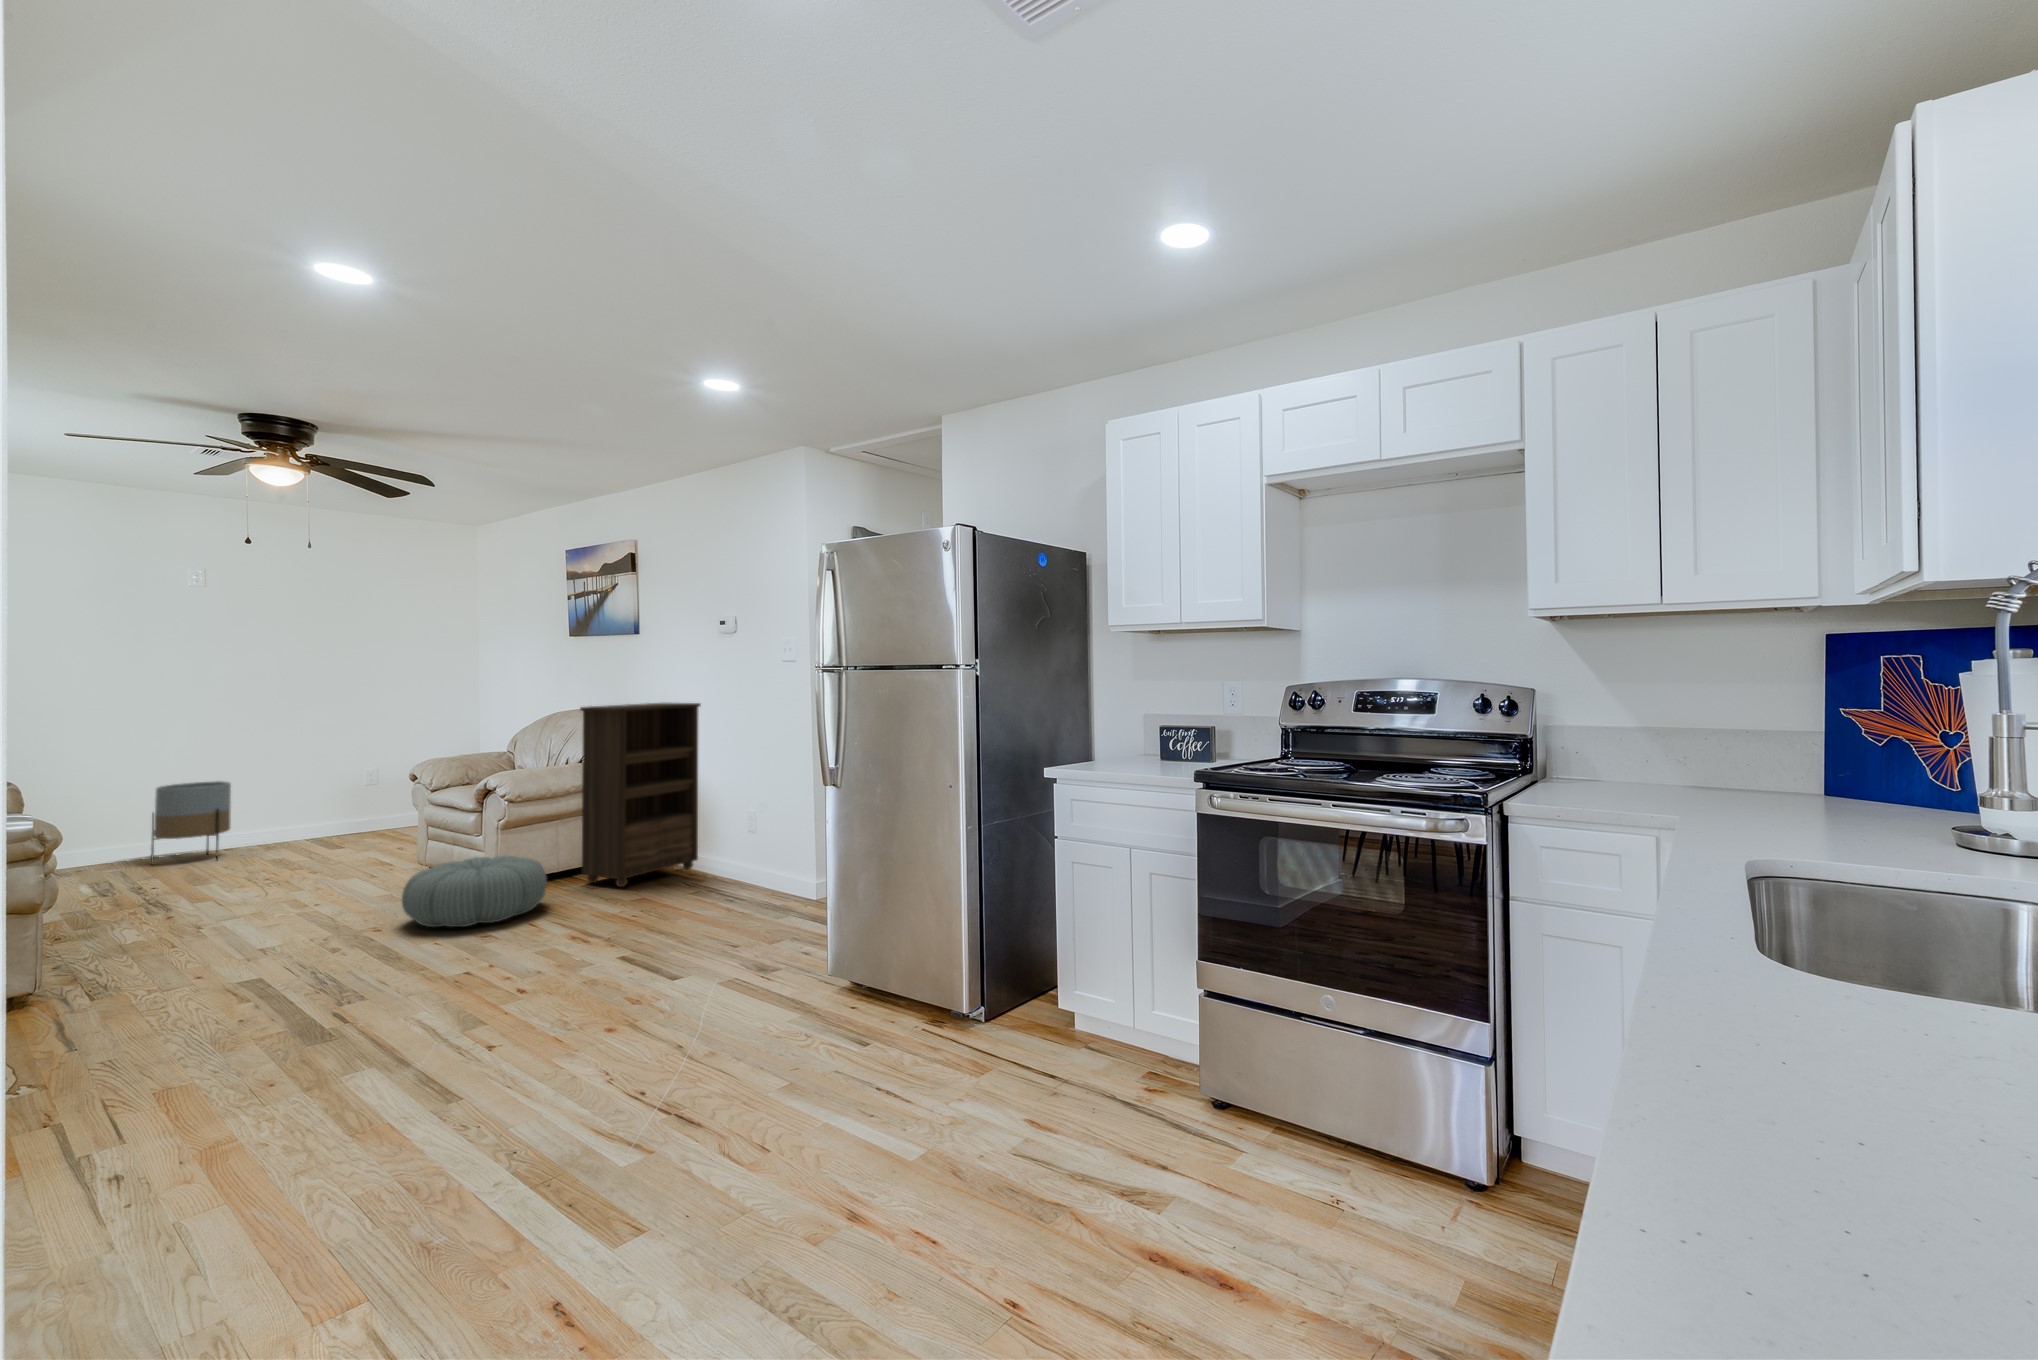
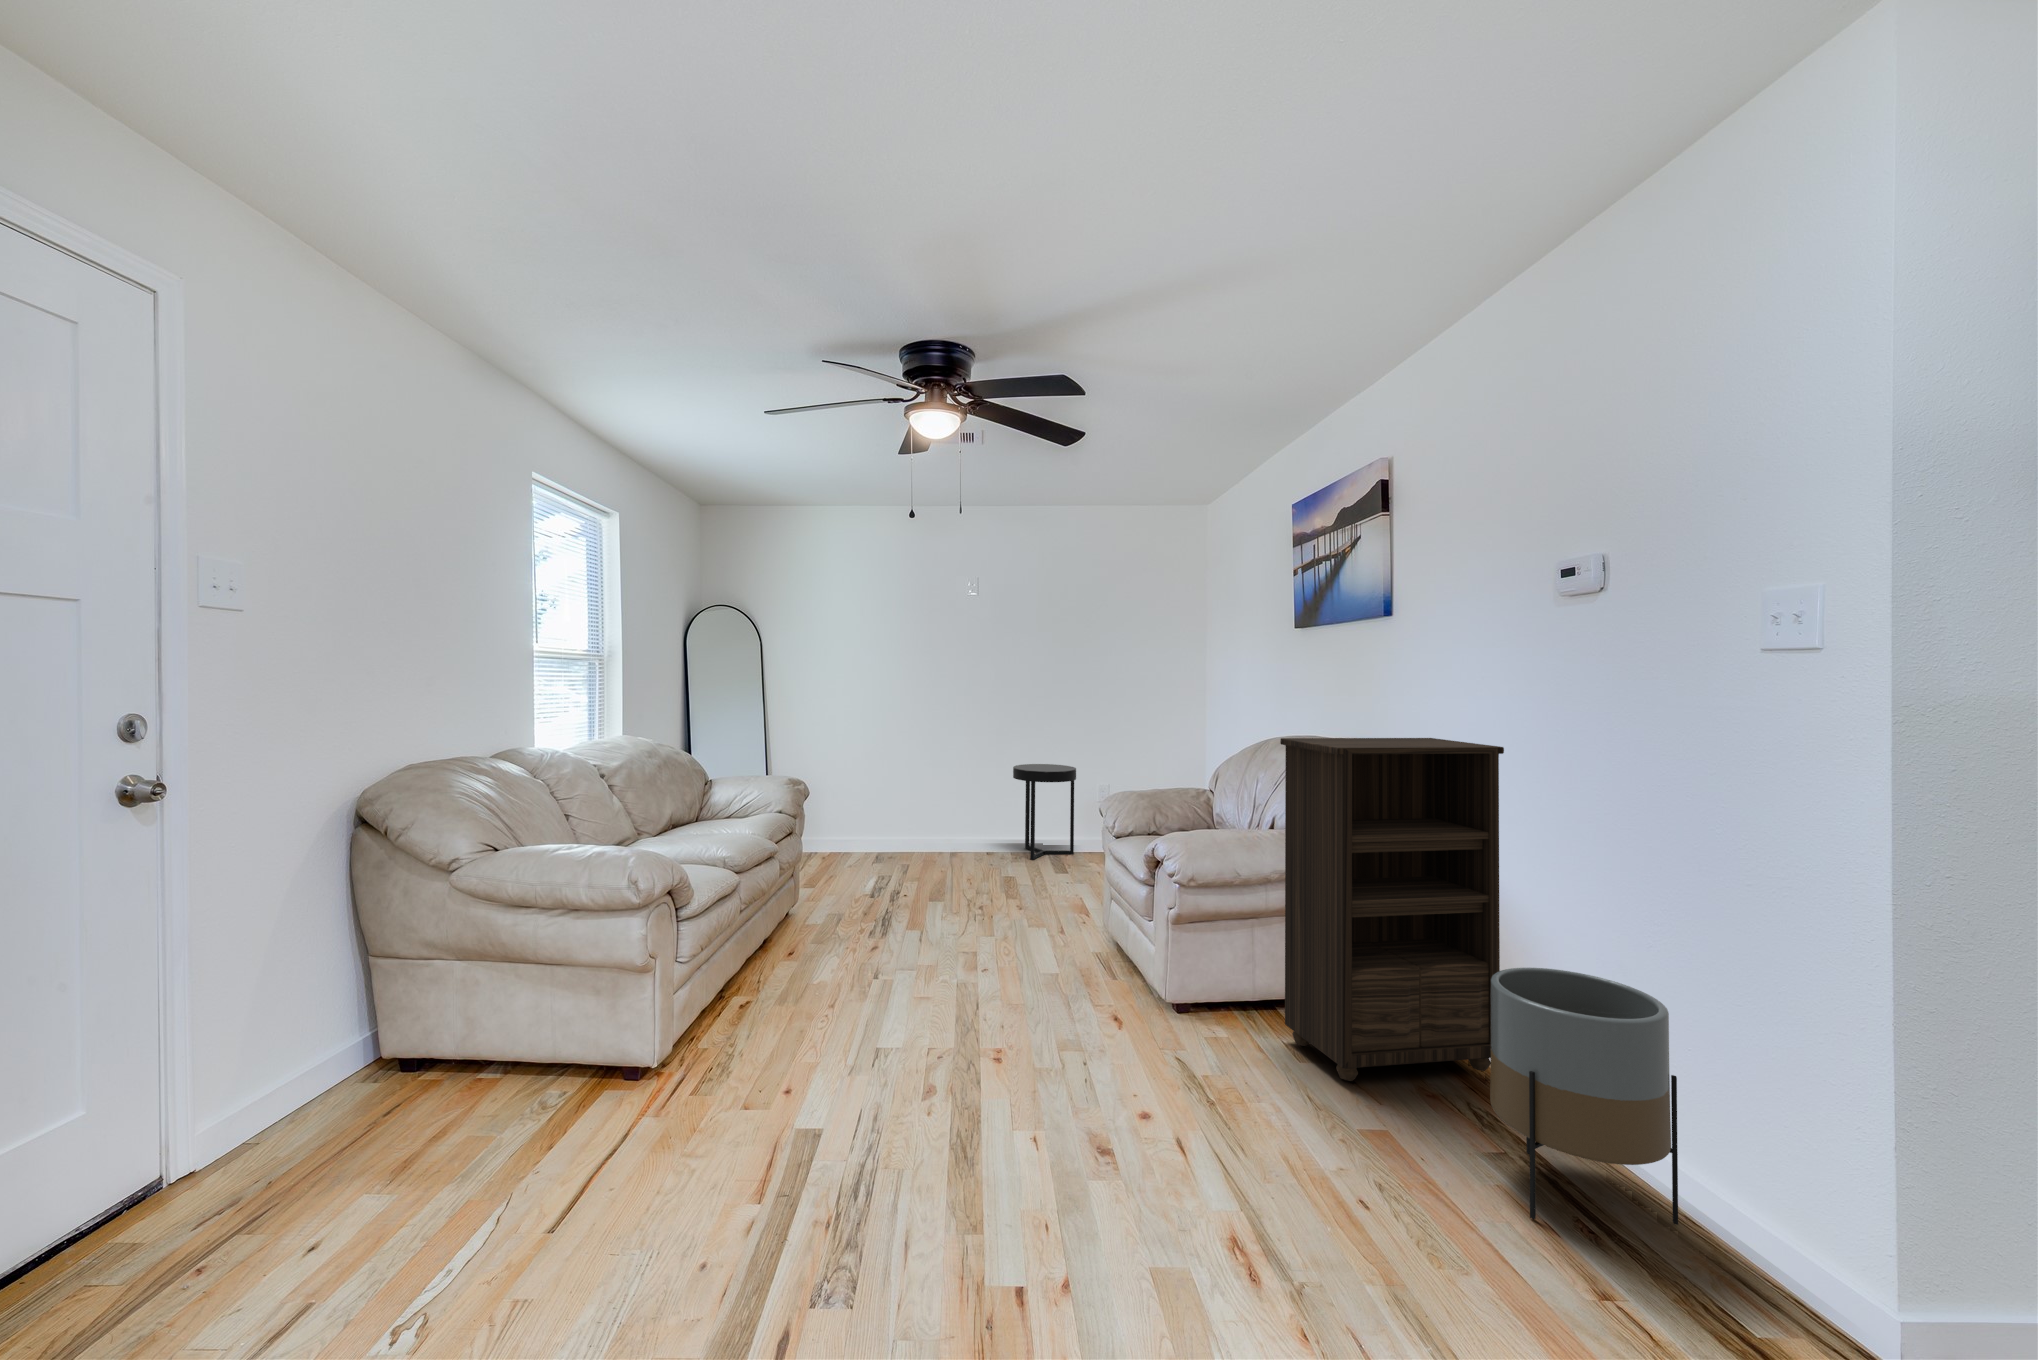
side table: none [268,762,345,850] -> present [1013,764,1076,860]
planter: present [151,781,231,864] -> present [1490,968,1678,1225]
pouf: present [402,855,547,927] -> none [1017,964,1215,1104]

